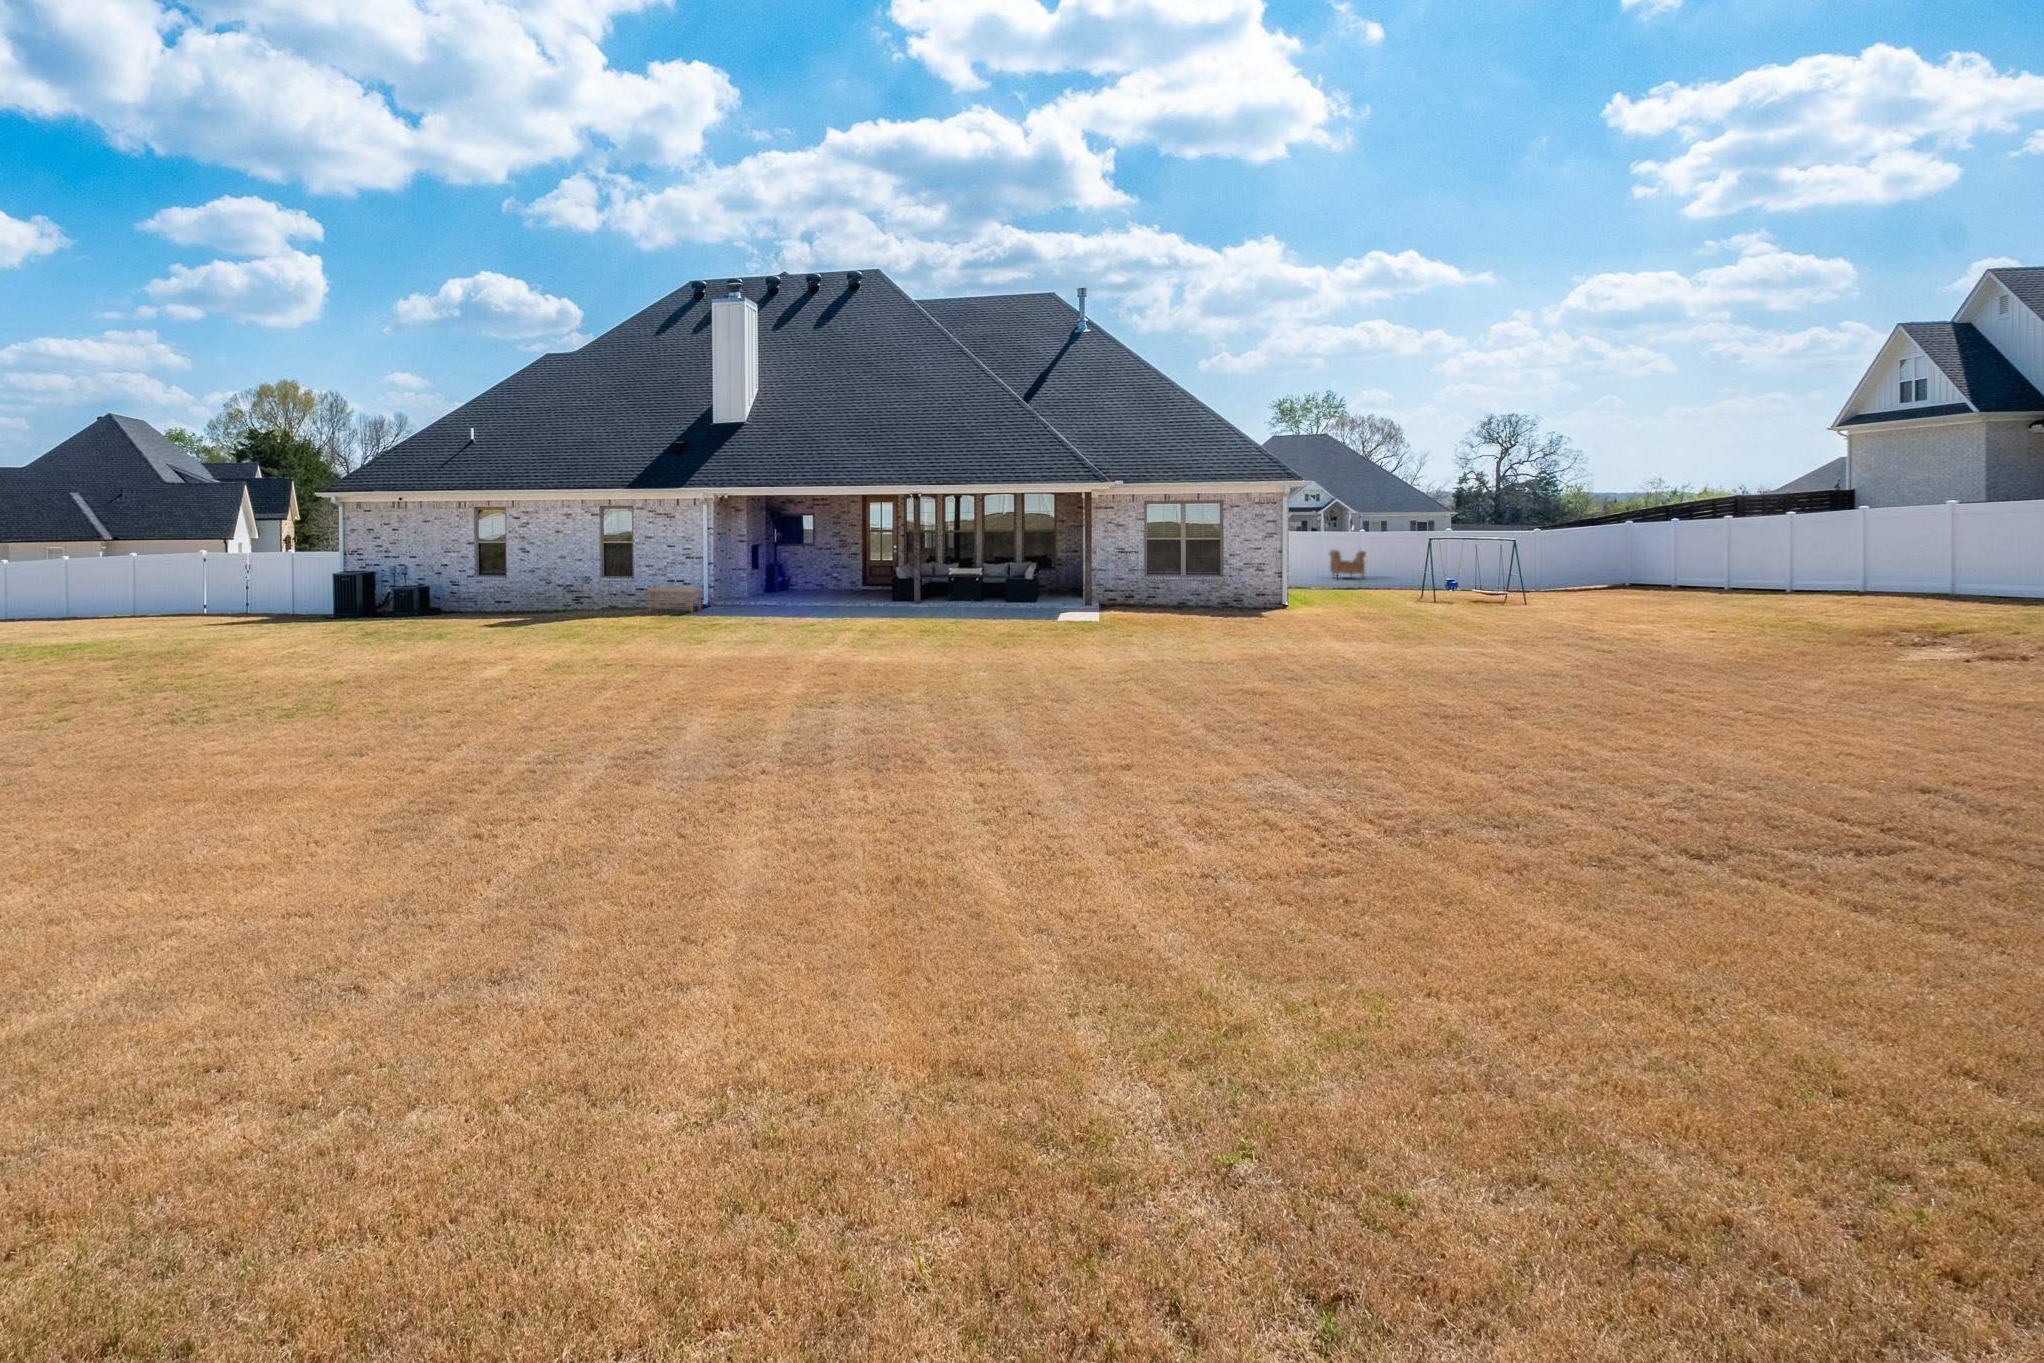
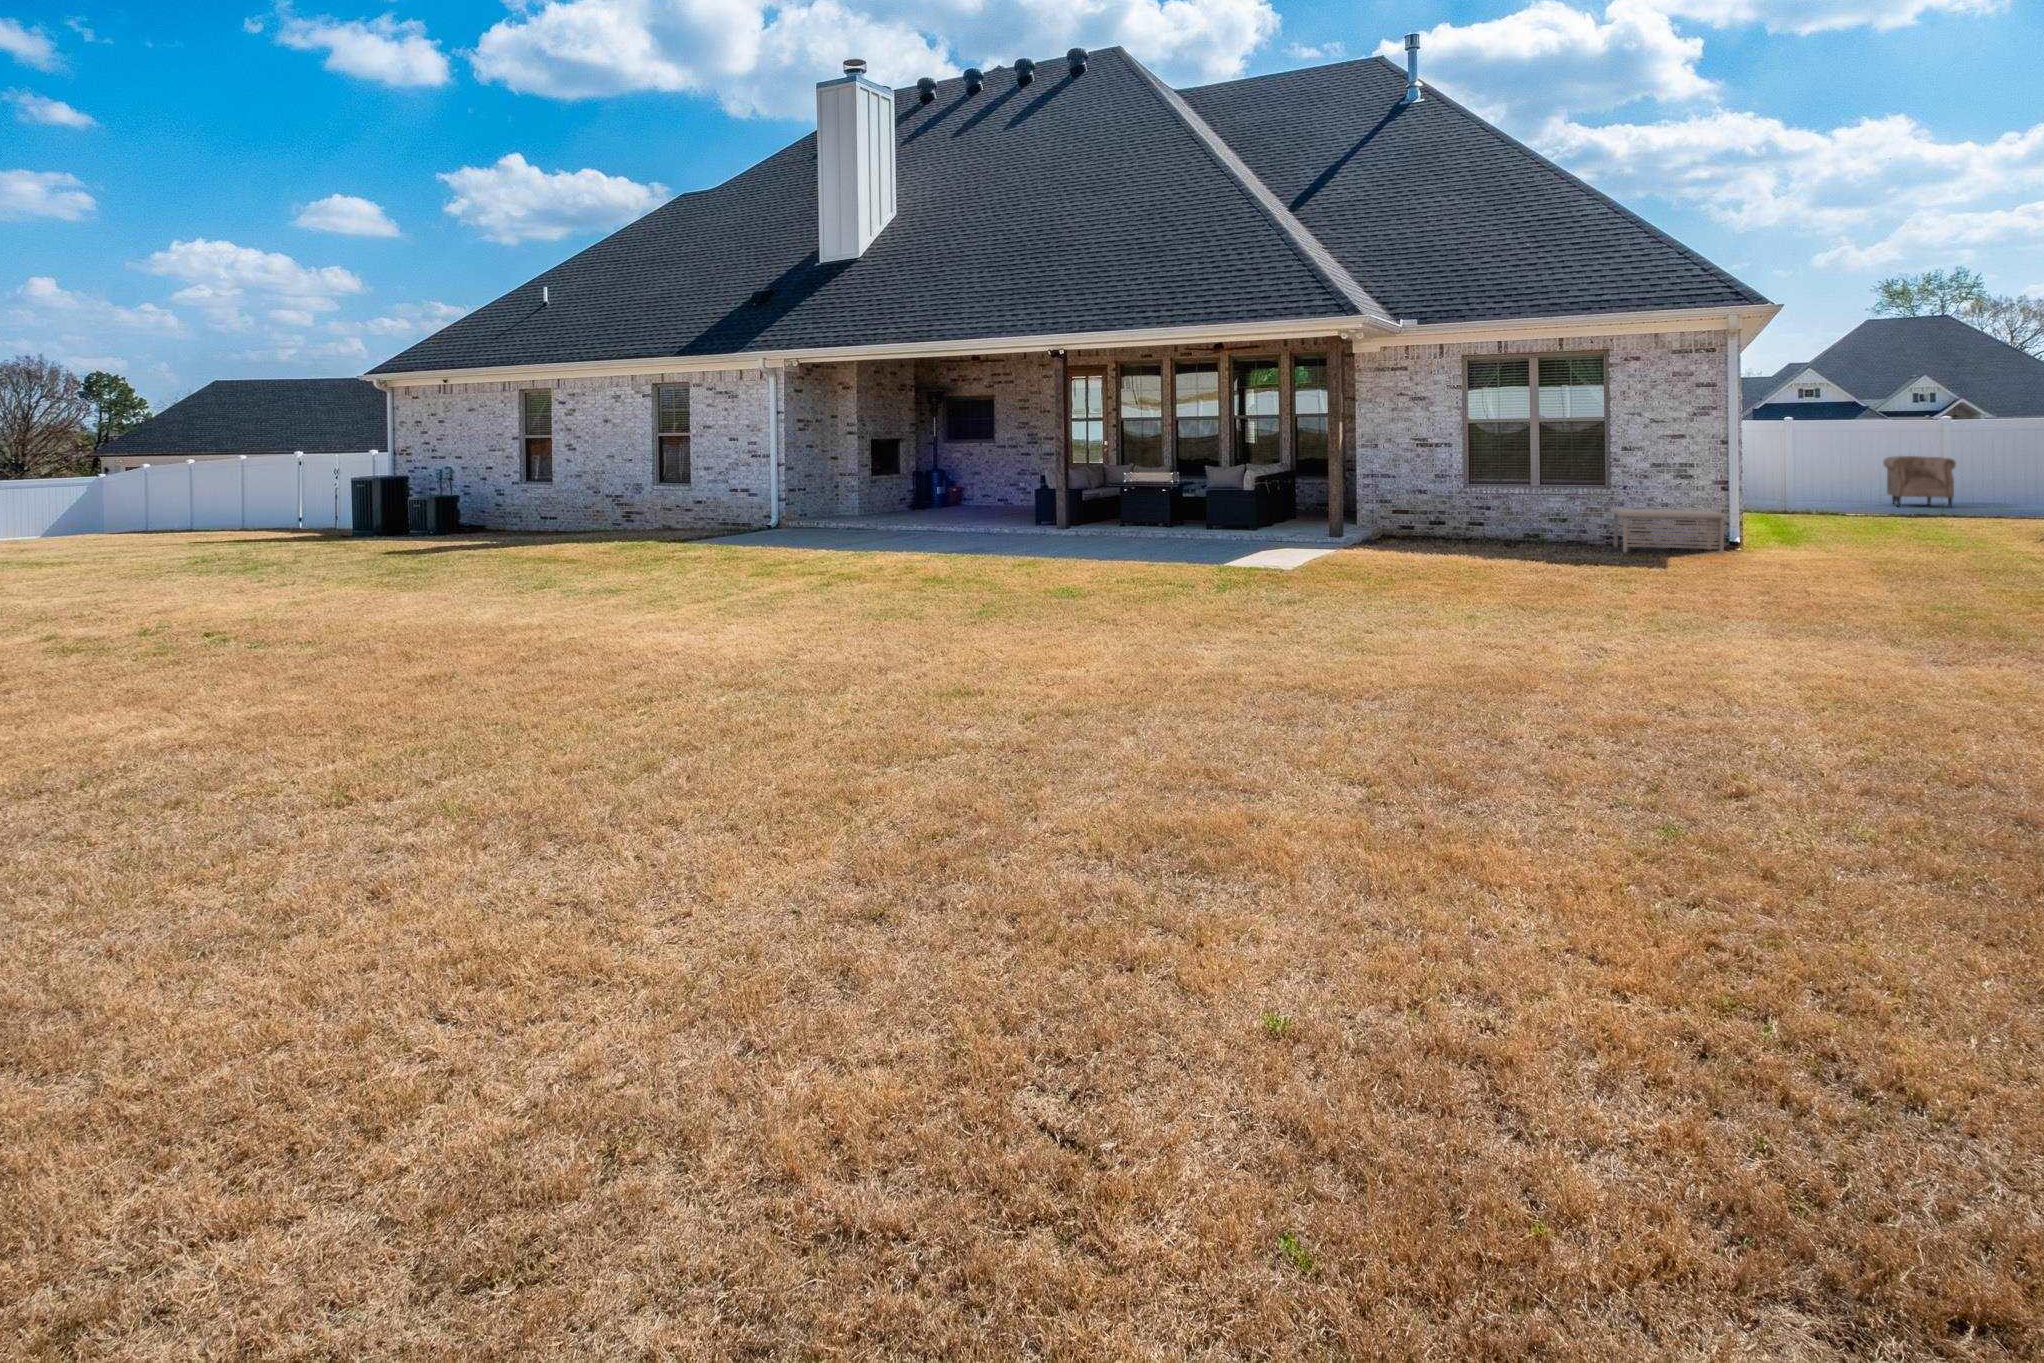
storage bench: present [648,587,701,611] -> present [1610,508,1726,555]

